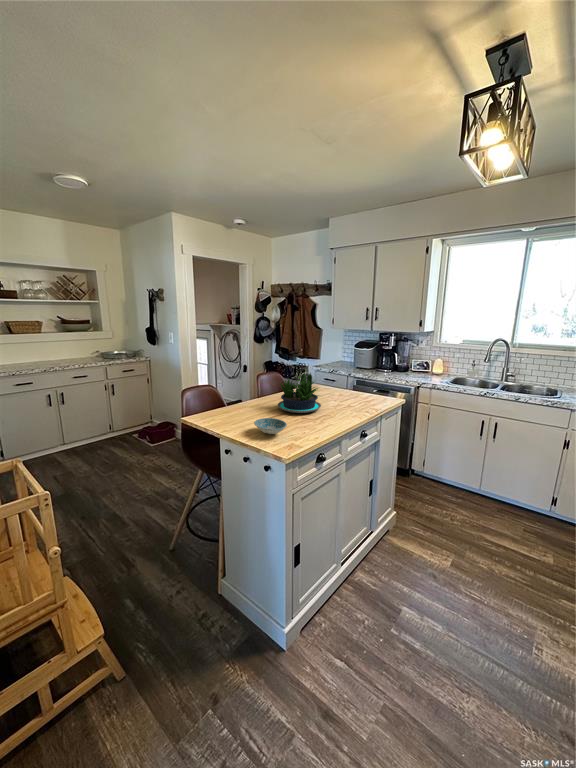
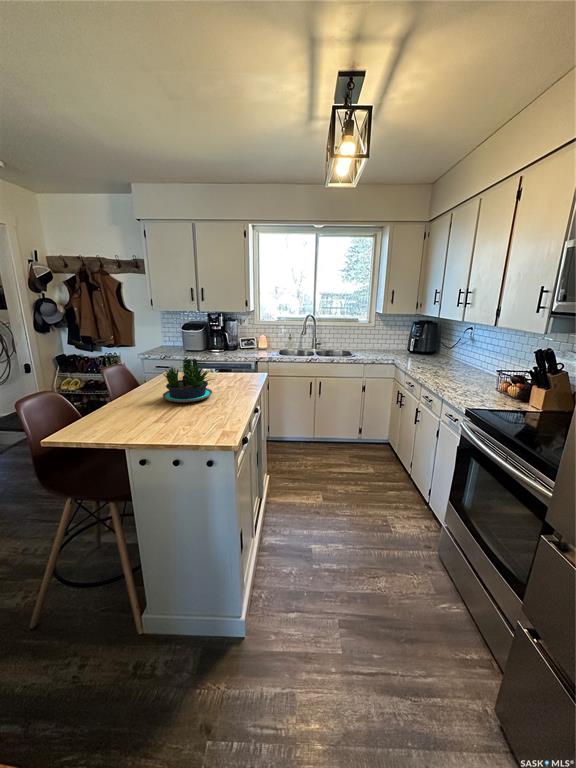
ceramic bowl: present [254,418,287,434] -> none [170,410,212,427]

